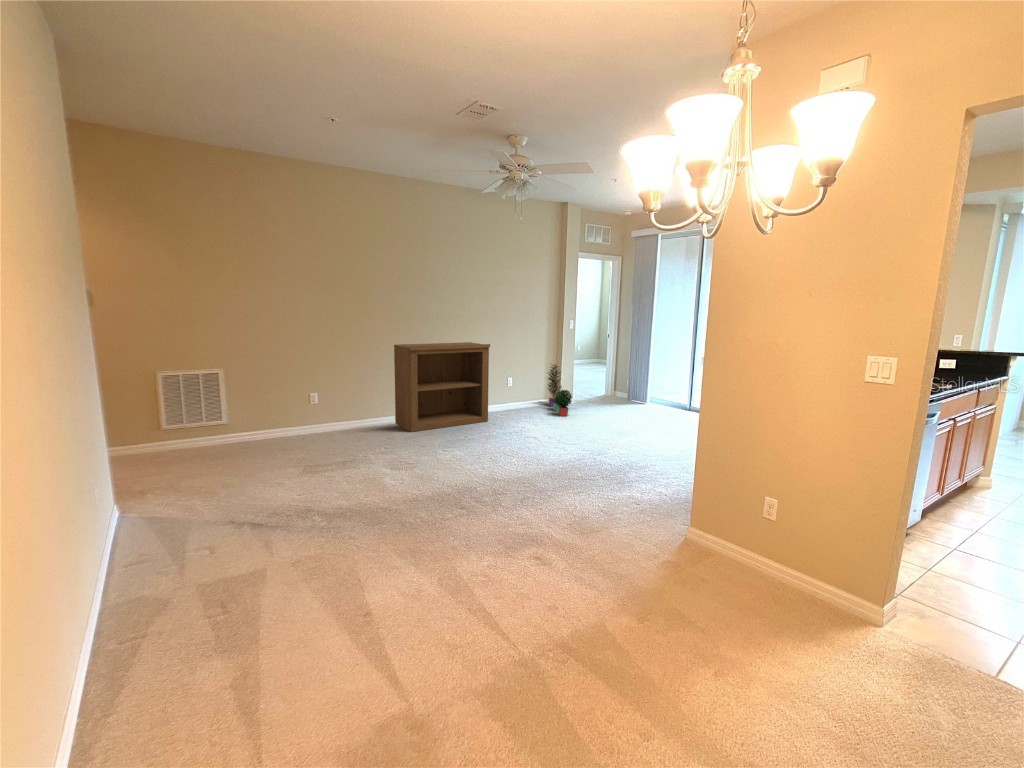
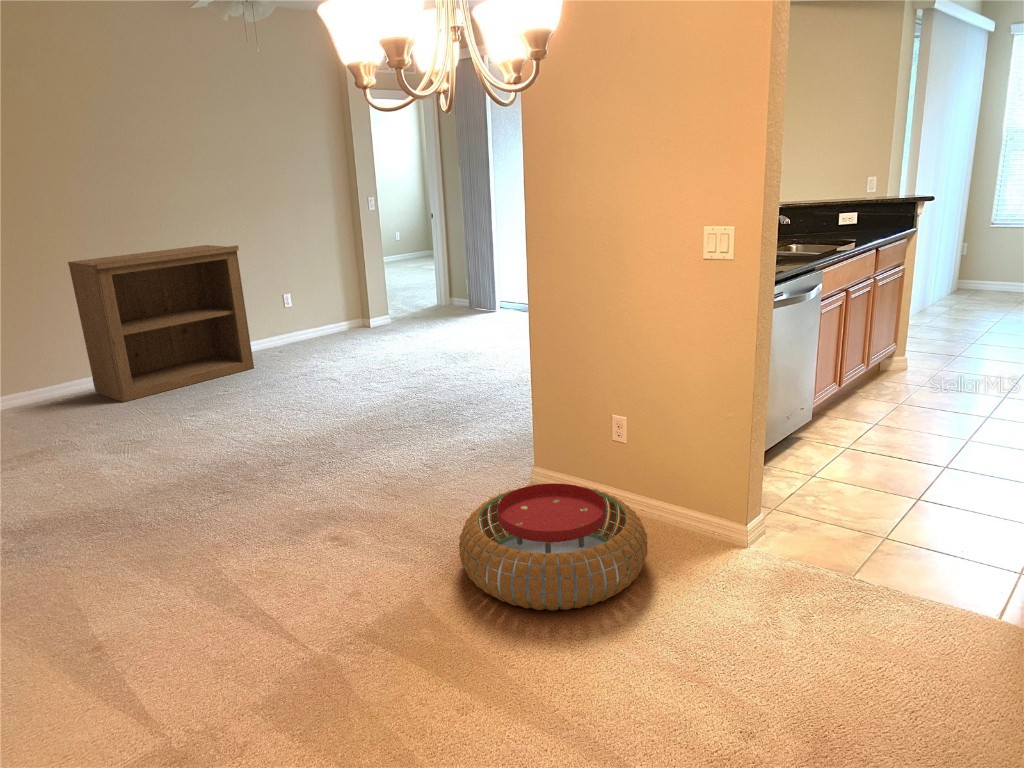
potted plant: present [548,364,572,416] -> none [342,265,386,346]
pouf: none [639,536,797,646] -> present [459,483,648,611]

